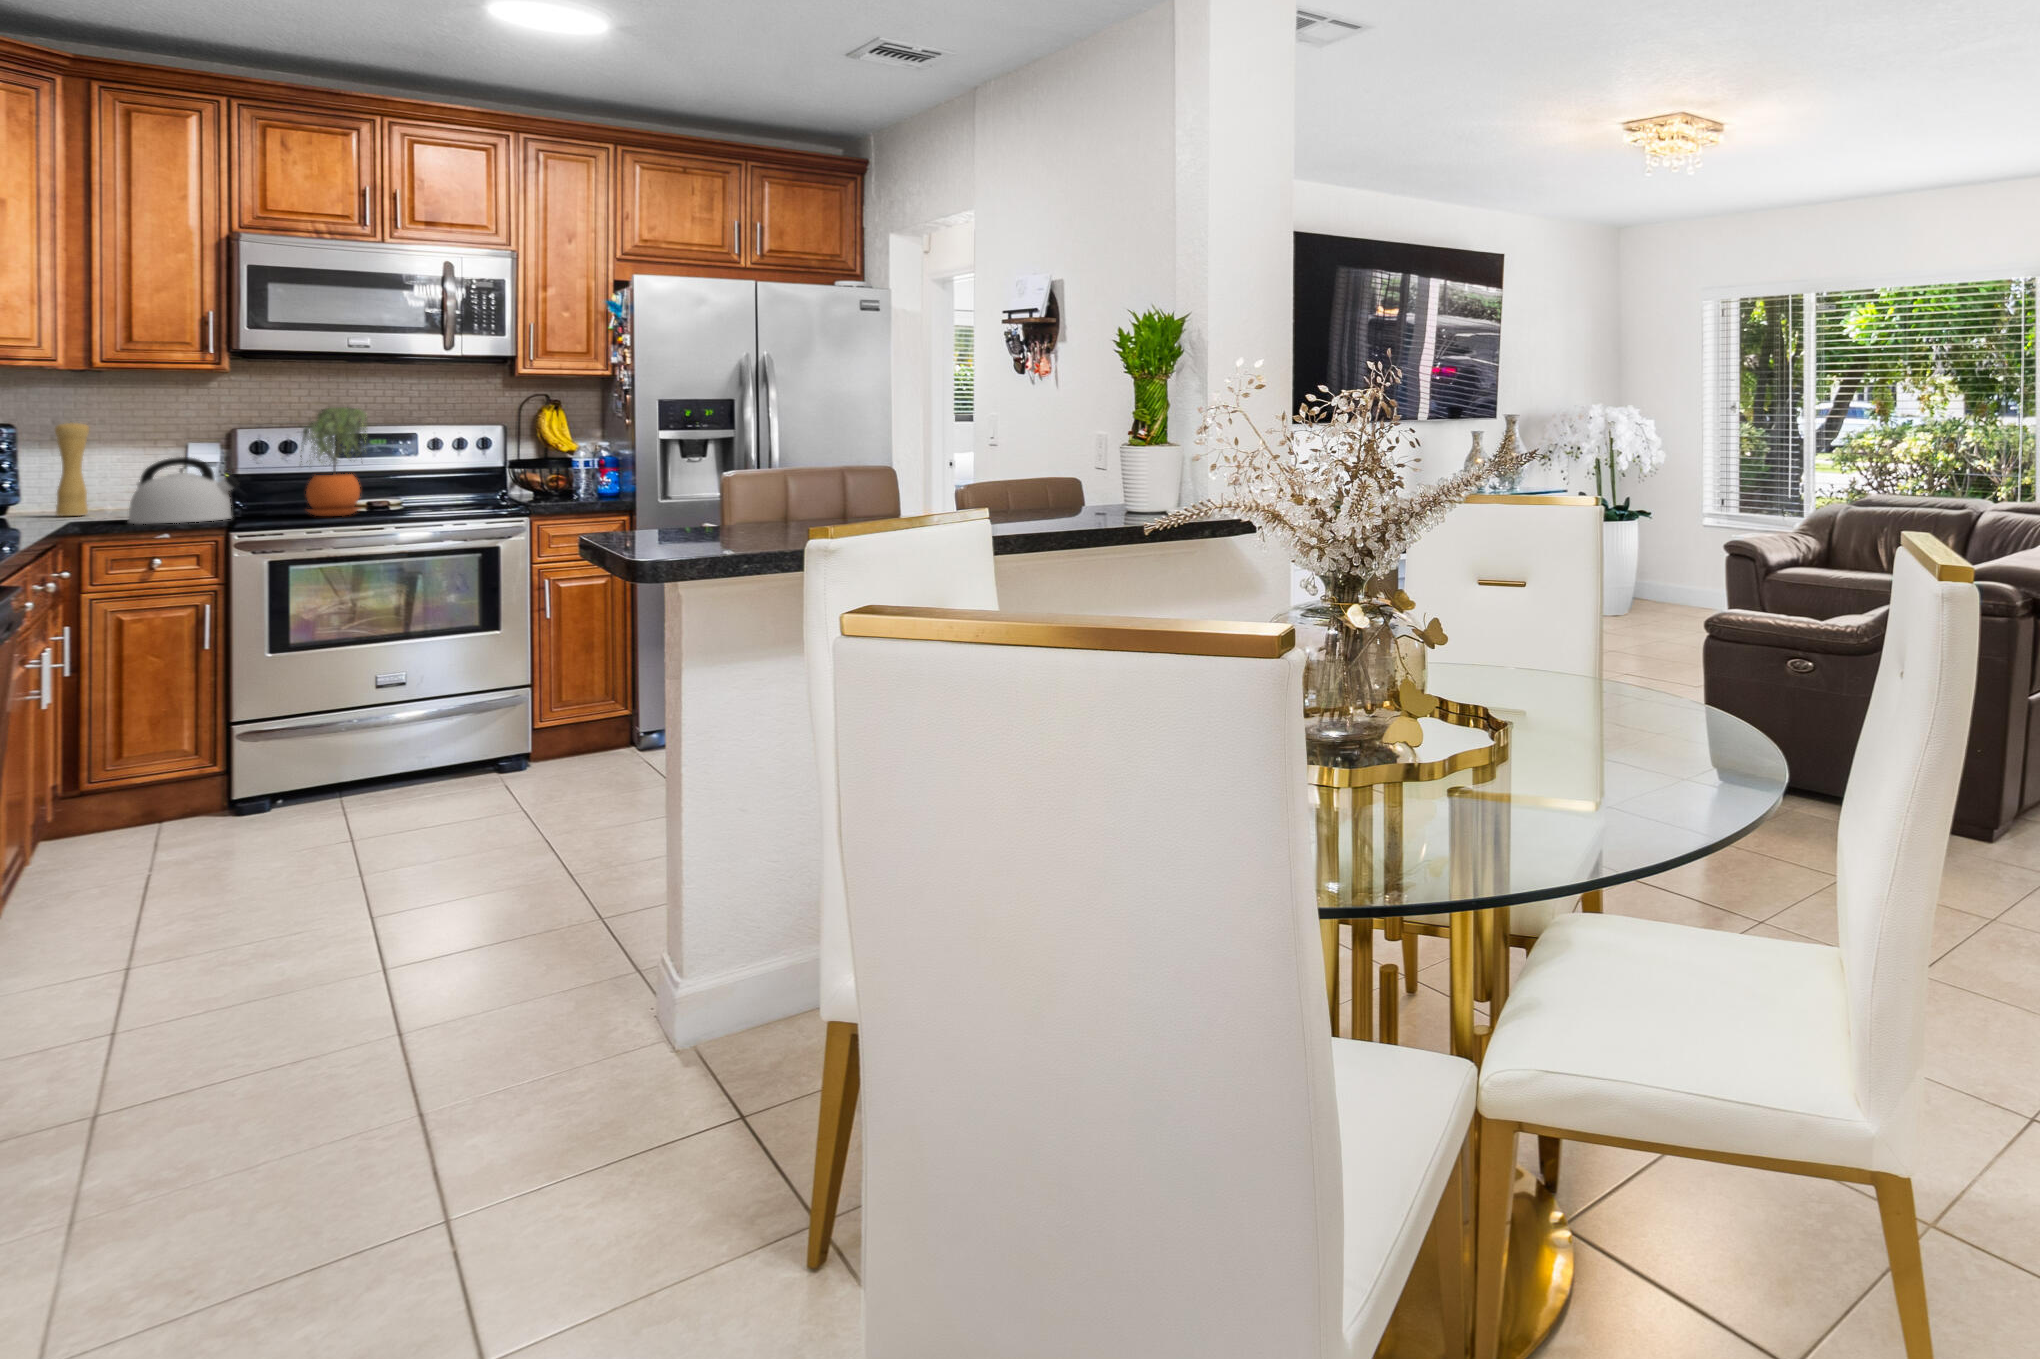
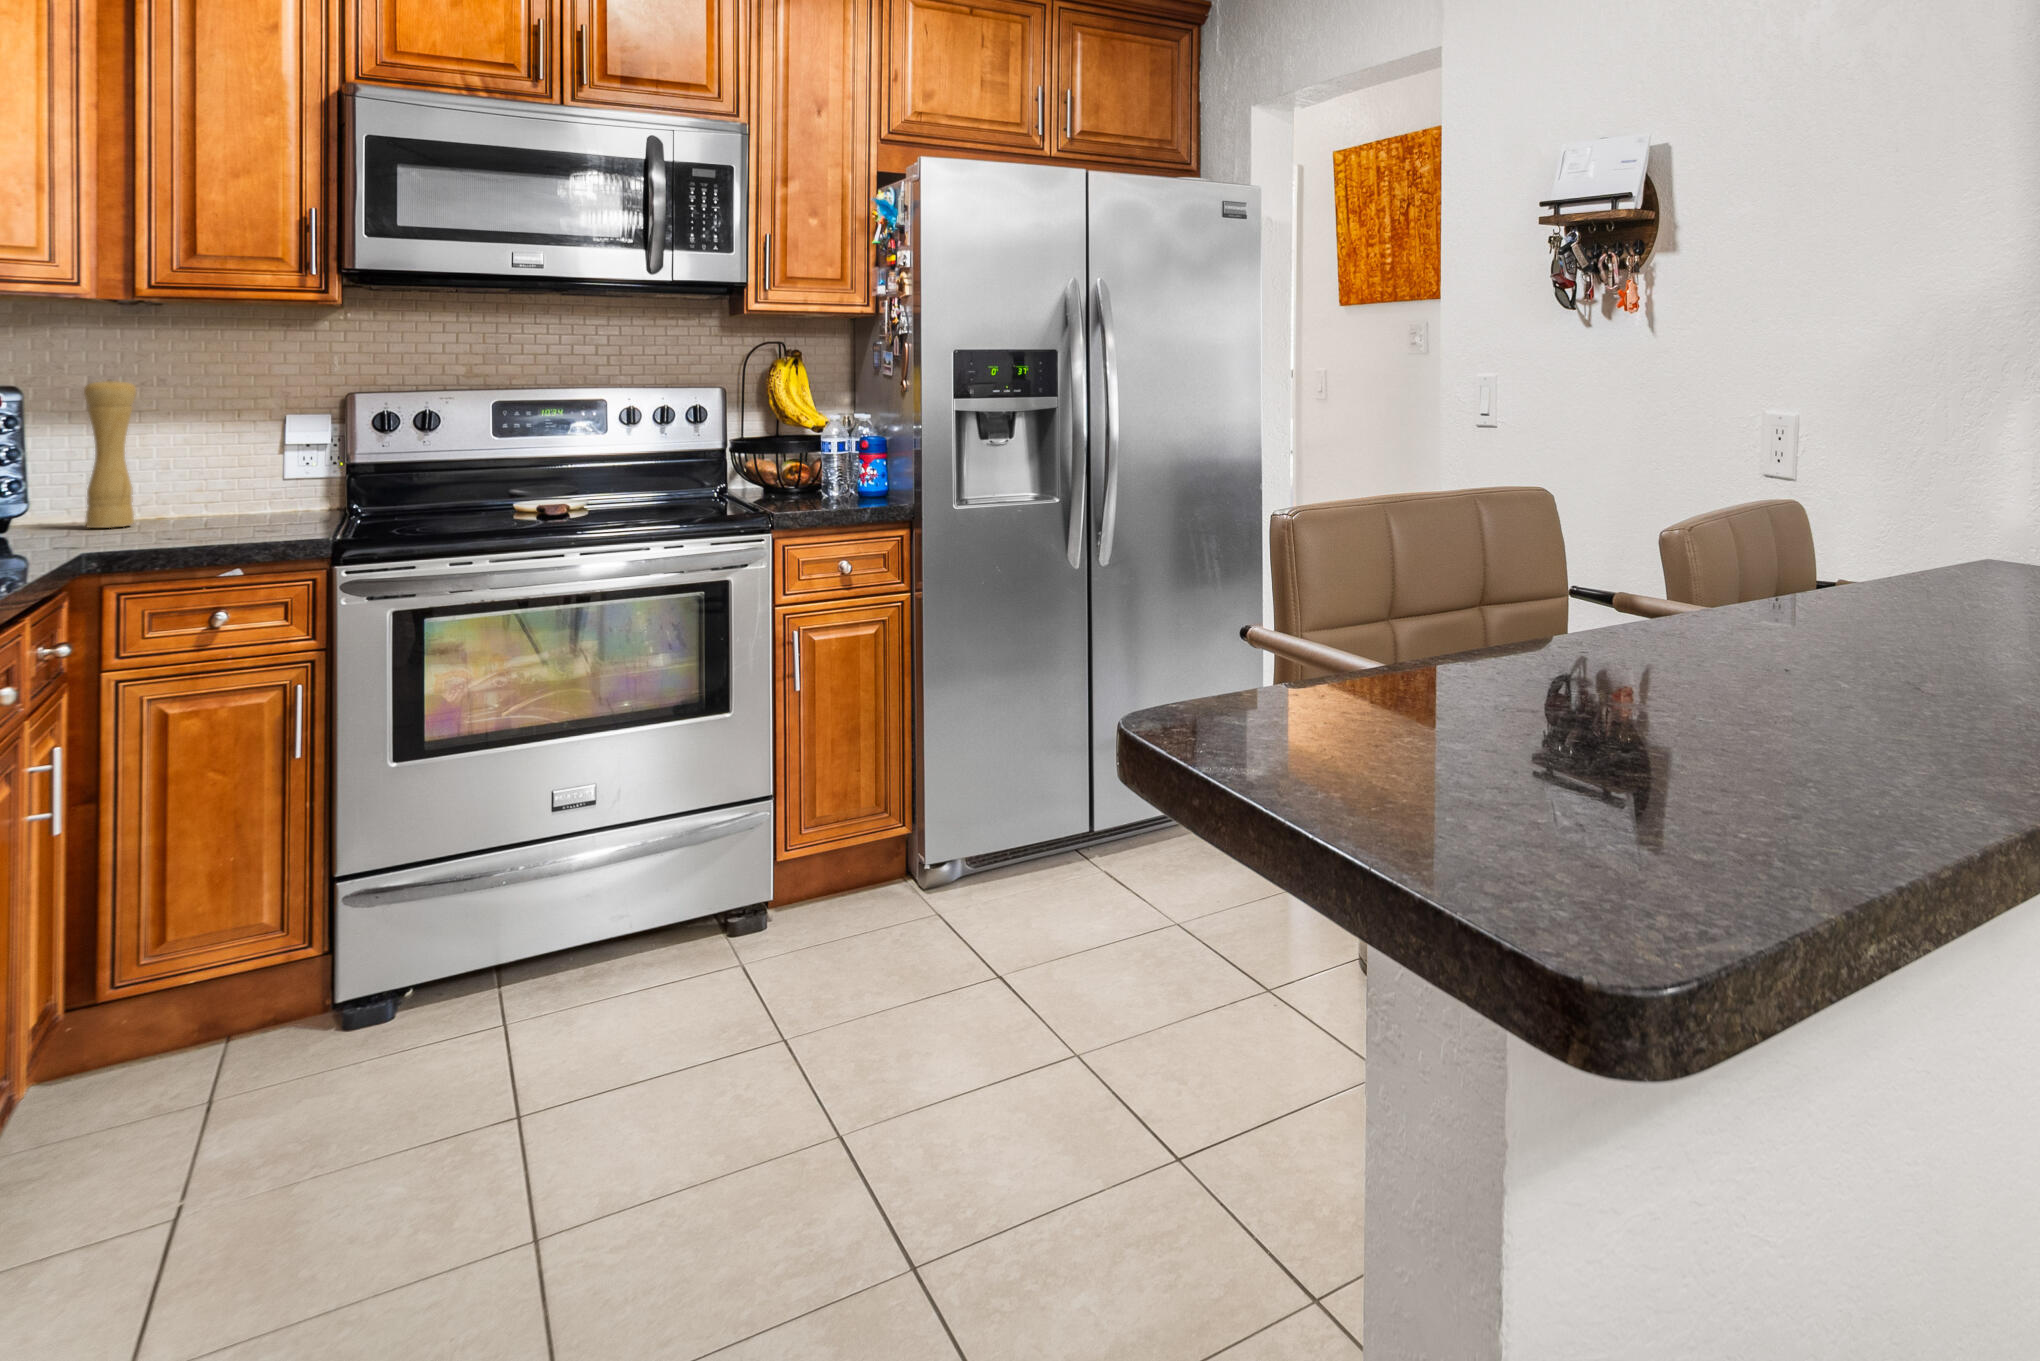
potted plant: present [300,407,367,517] -> none [438,358,545,536]
kettle: present [128,457,239,524] -> none [177,439,351,550]

